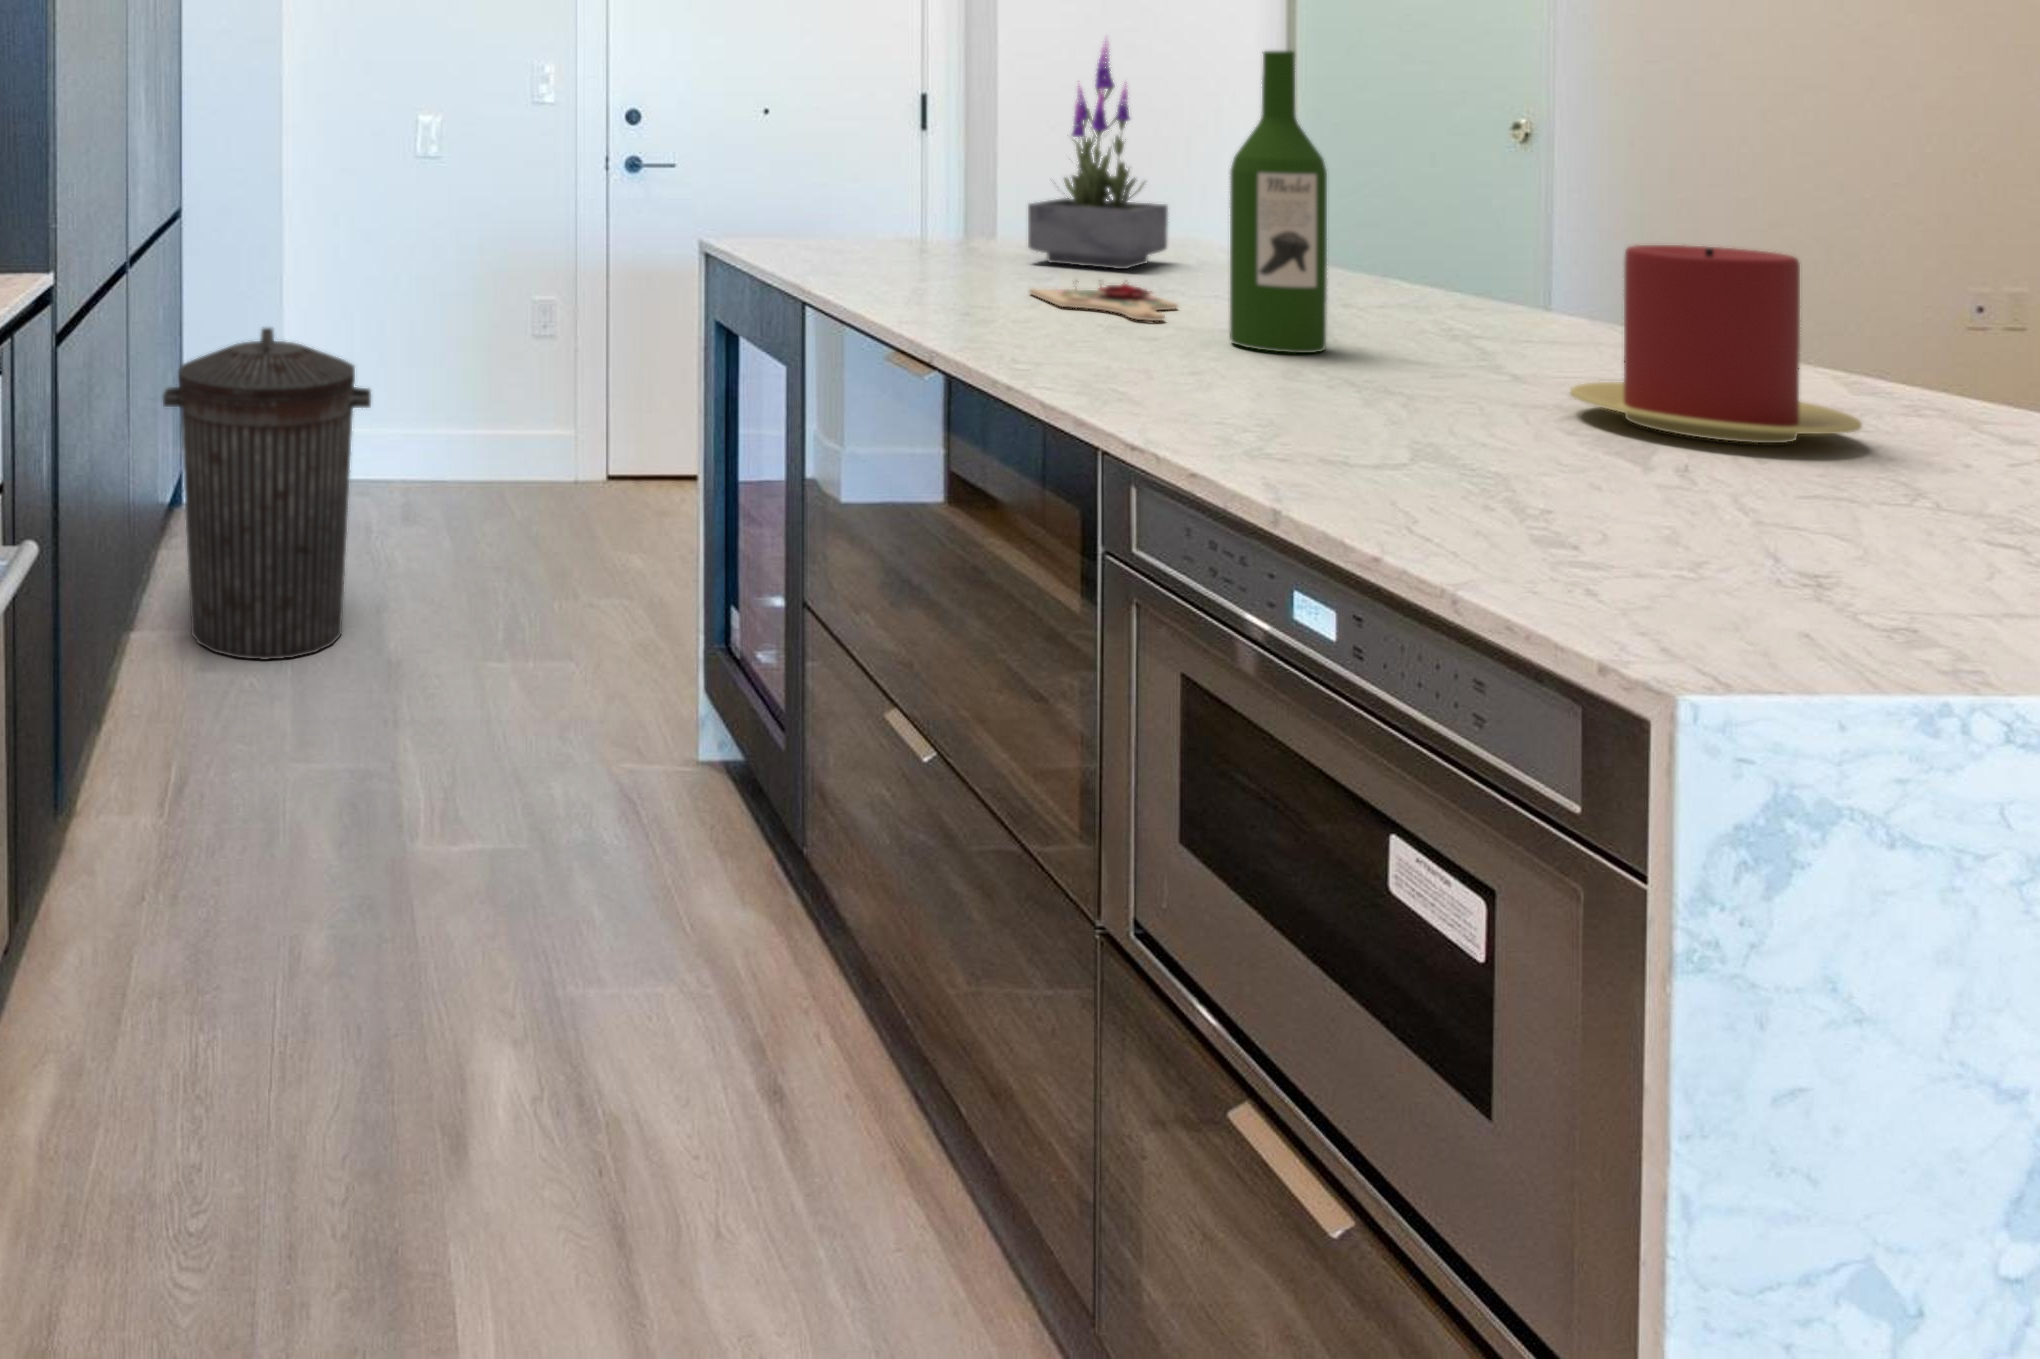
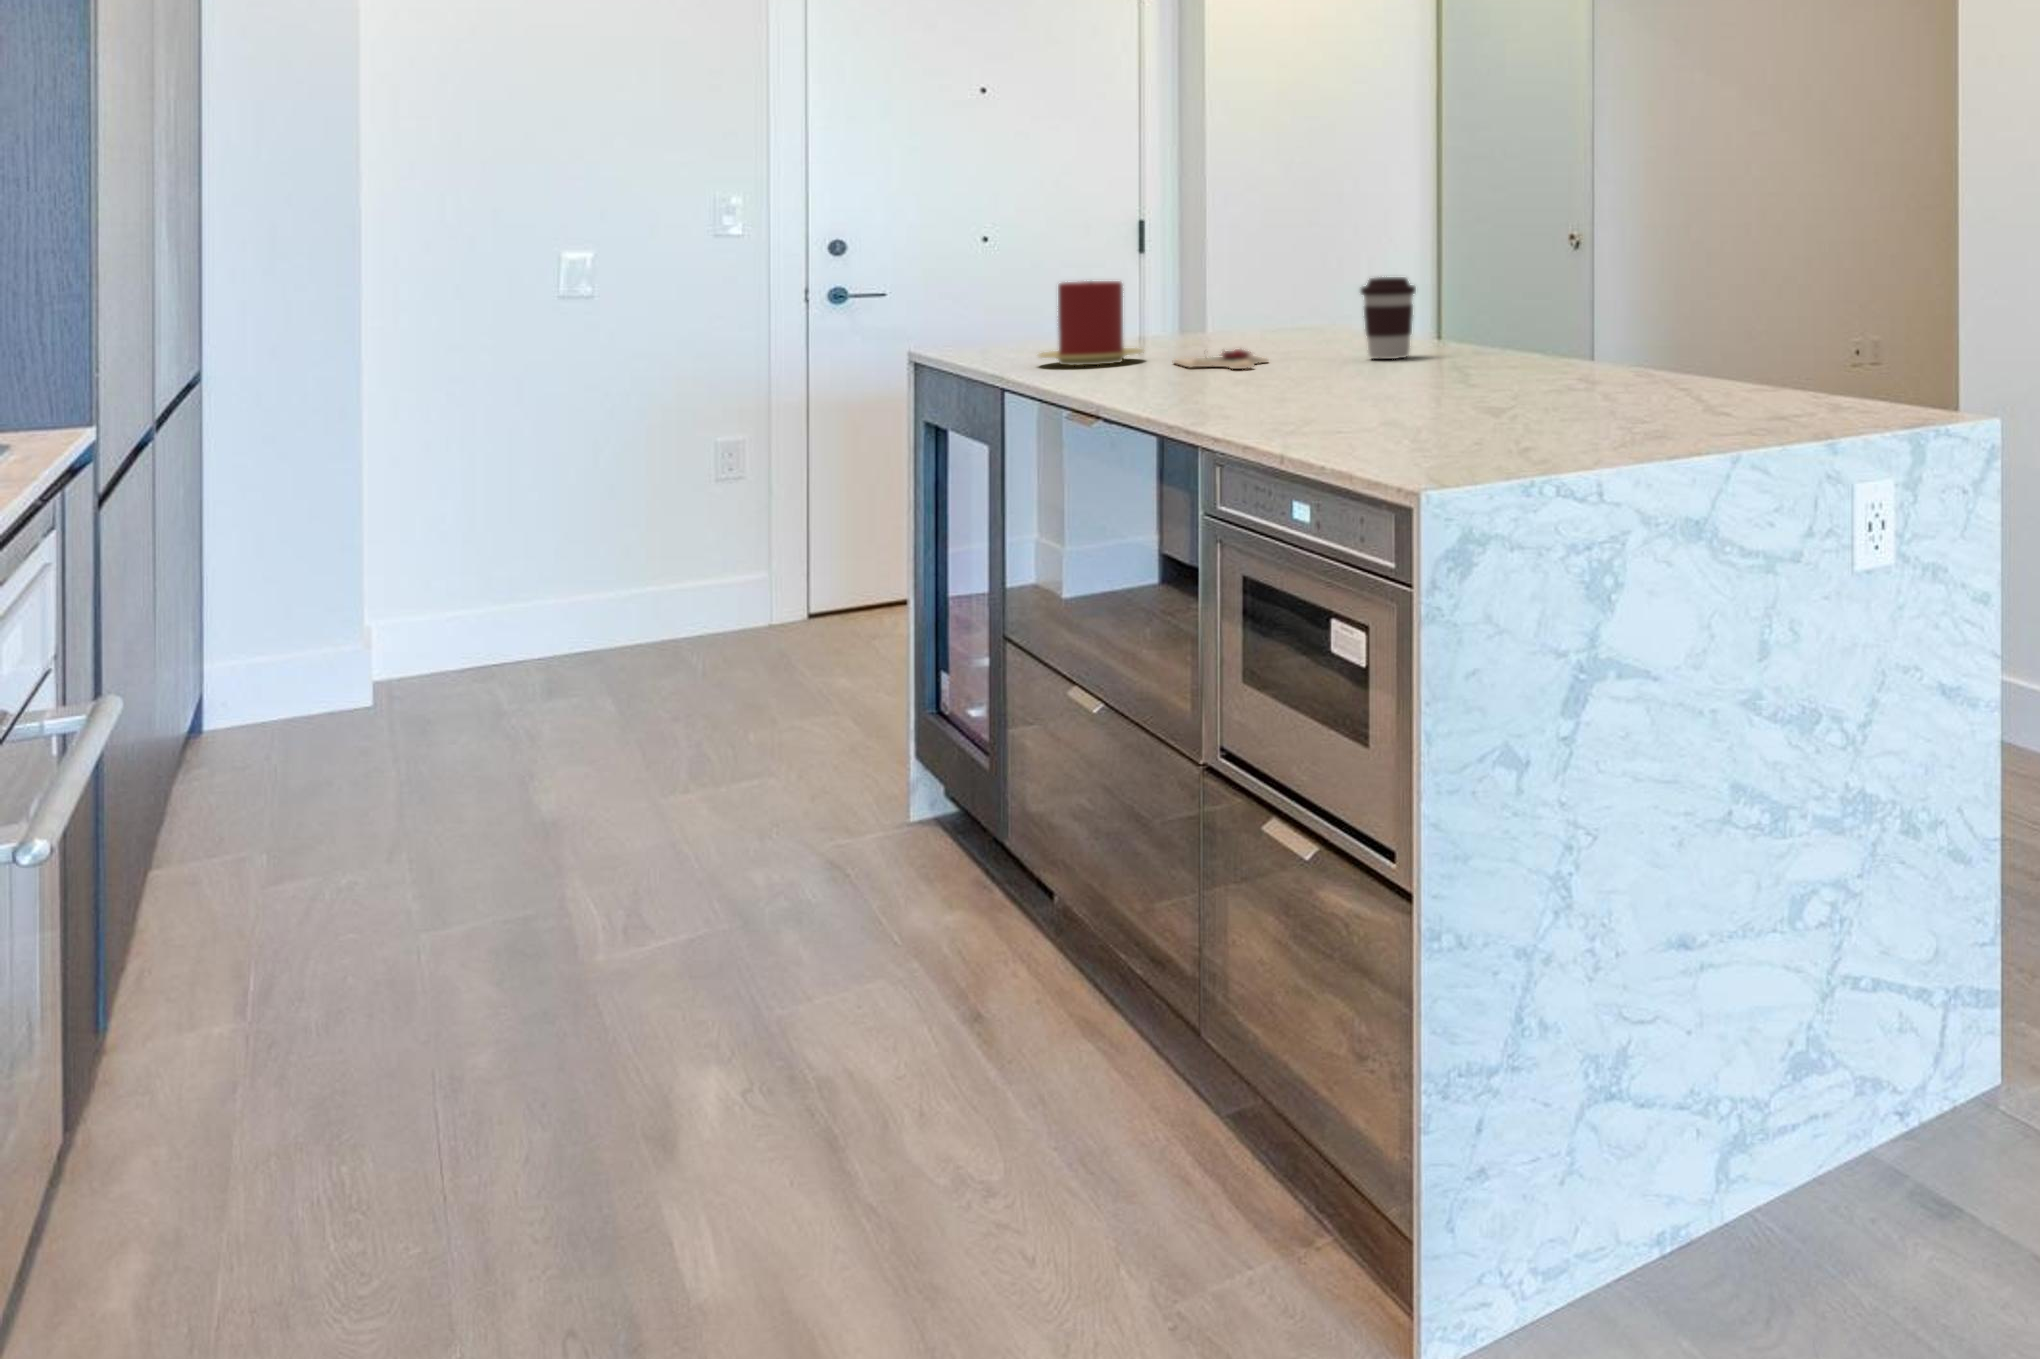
potted plant: present [1028,42,1168,269] -> none [1185,174,1288,346]
wine bottle: present [1230,51,1327,353] -> none [1283,185,1339,375]
coffee cup: none [1336,195,1440,327] -> present [1361,277,1416,359]
candle: present [1570,245,1862,443] -> present [1039,281,1142,365]
trash can: present [163,328,371,659] -> none [180,504,508,884]

